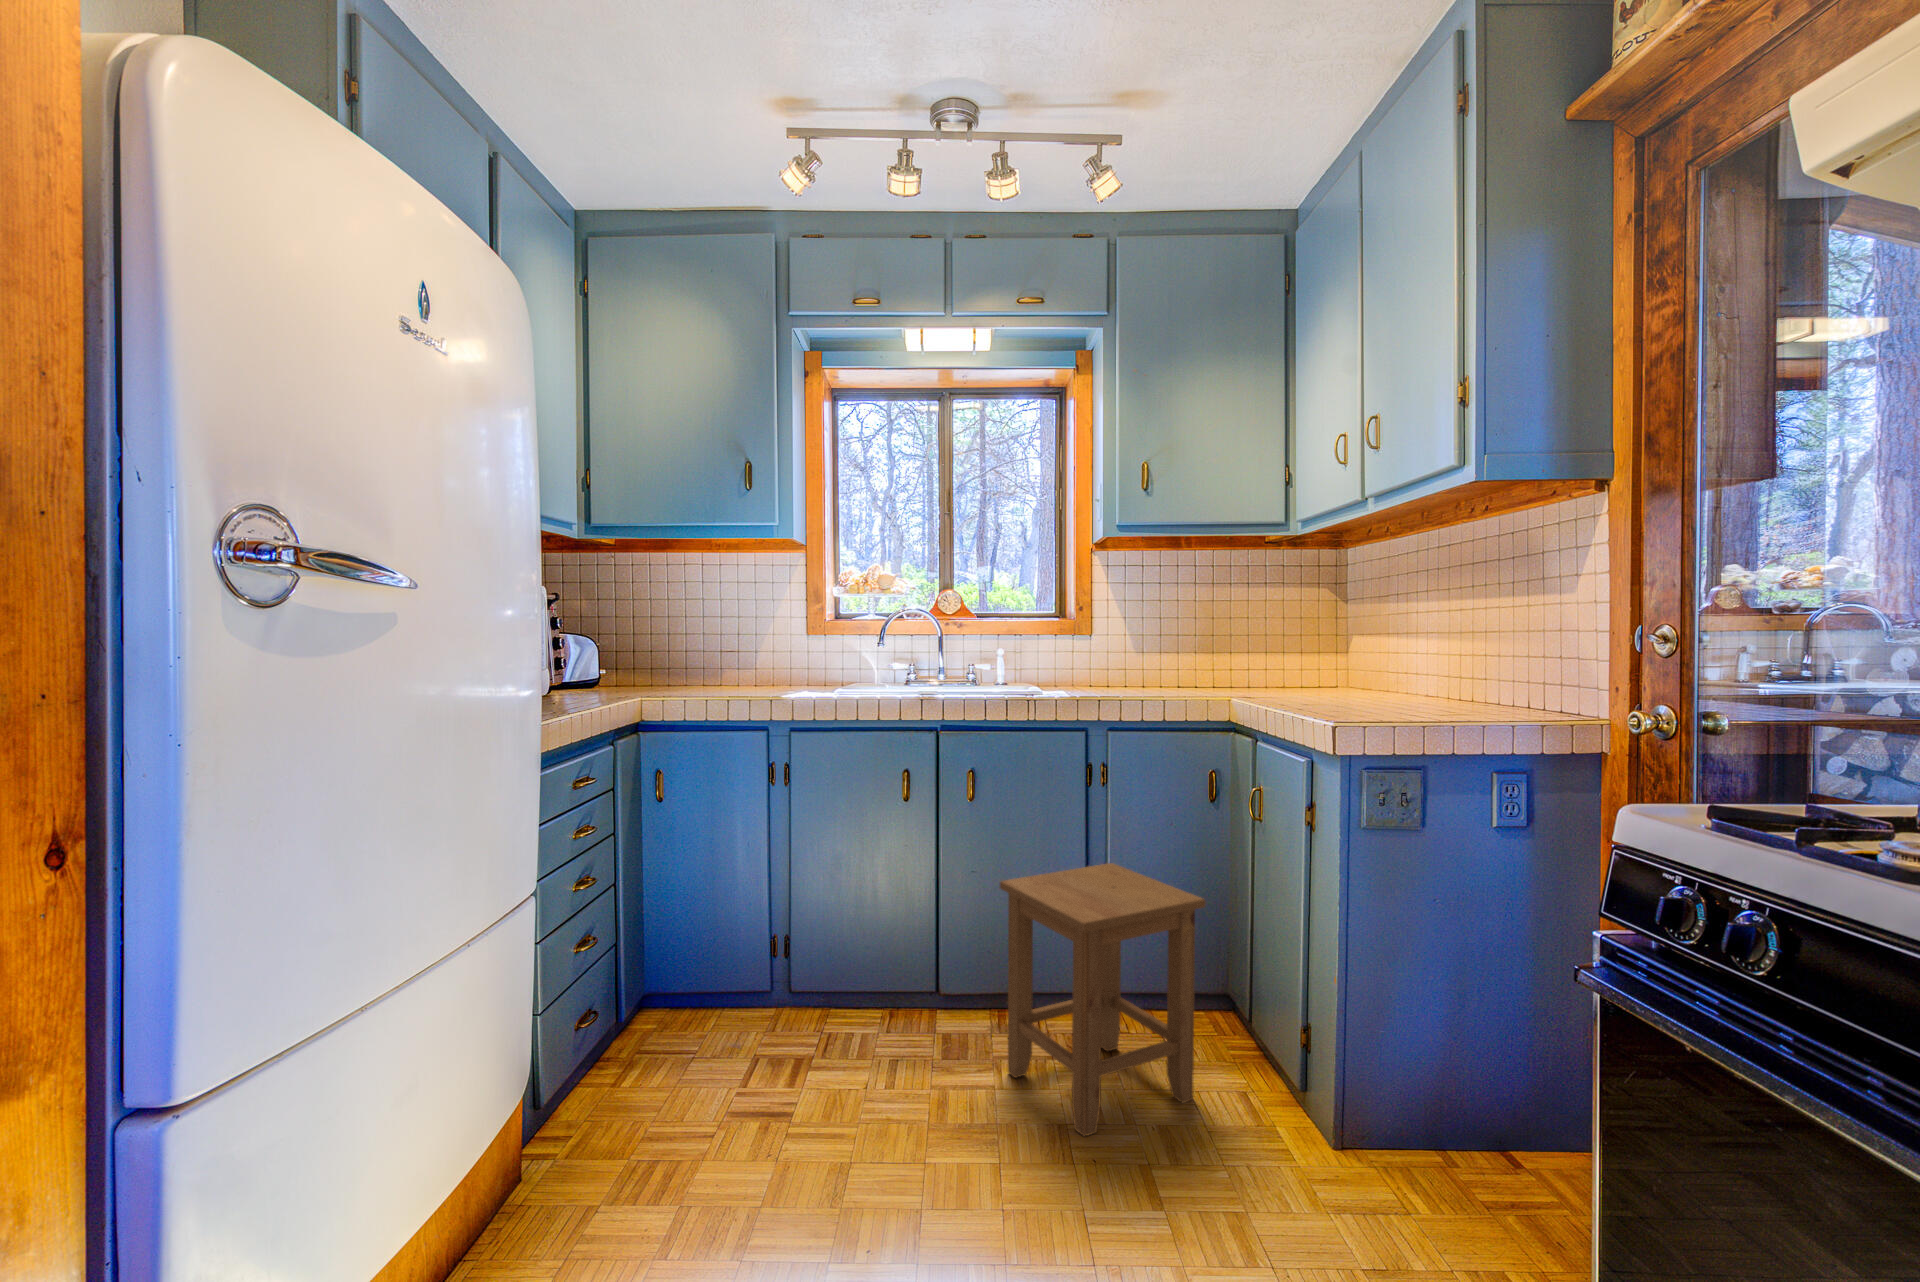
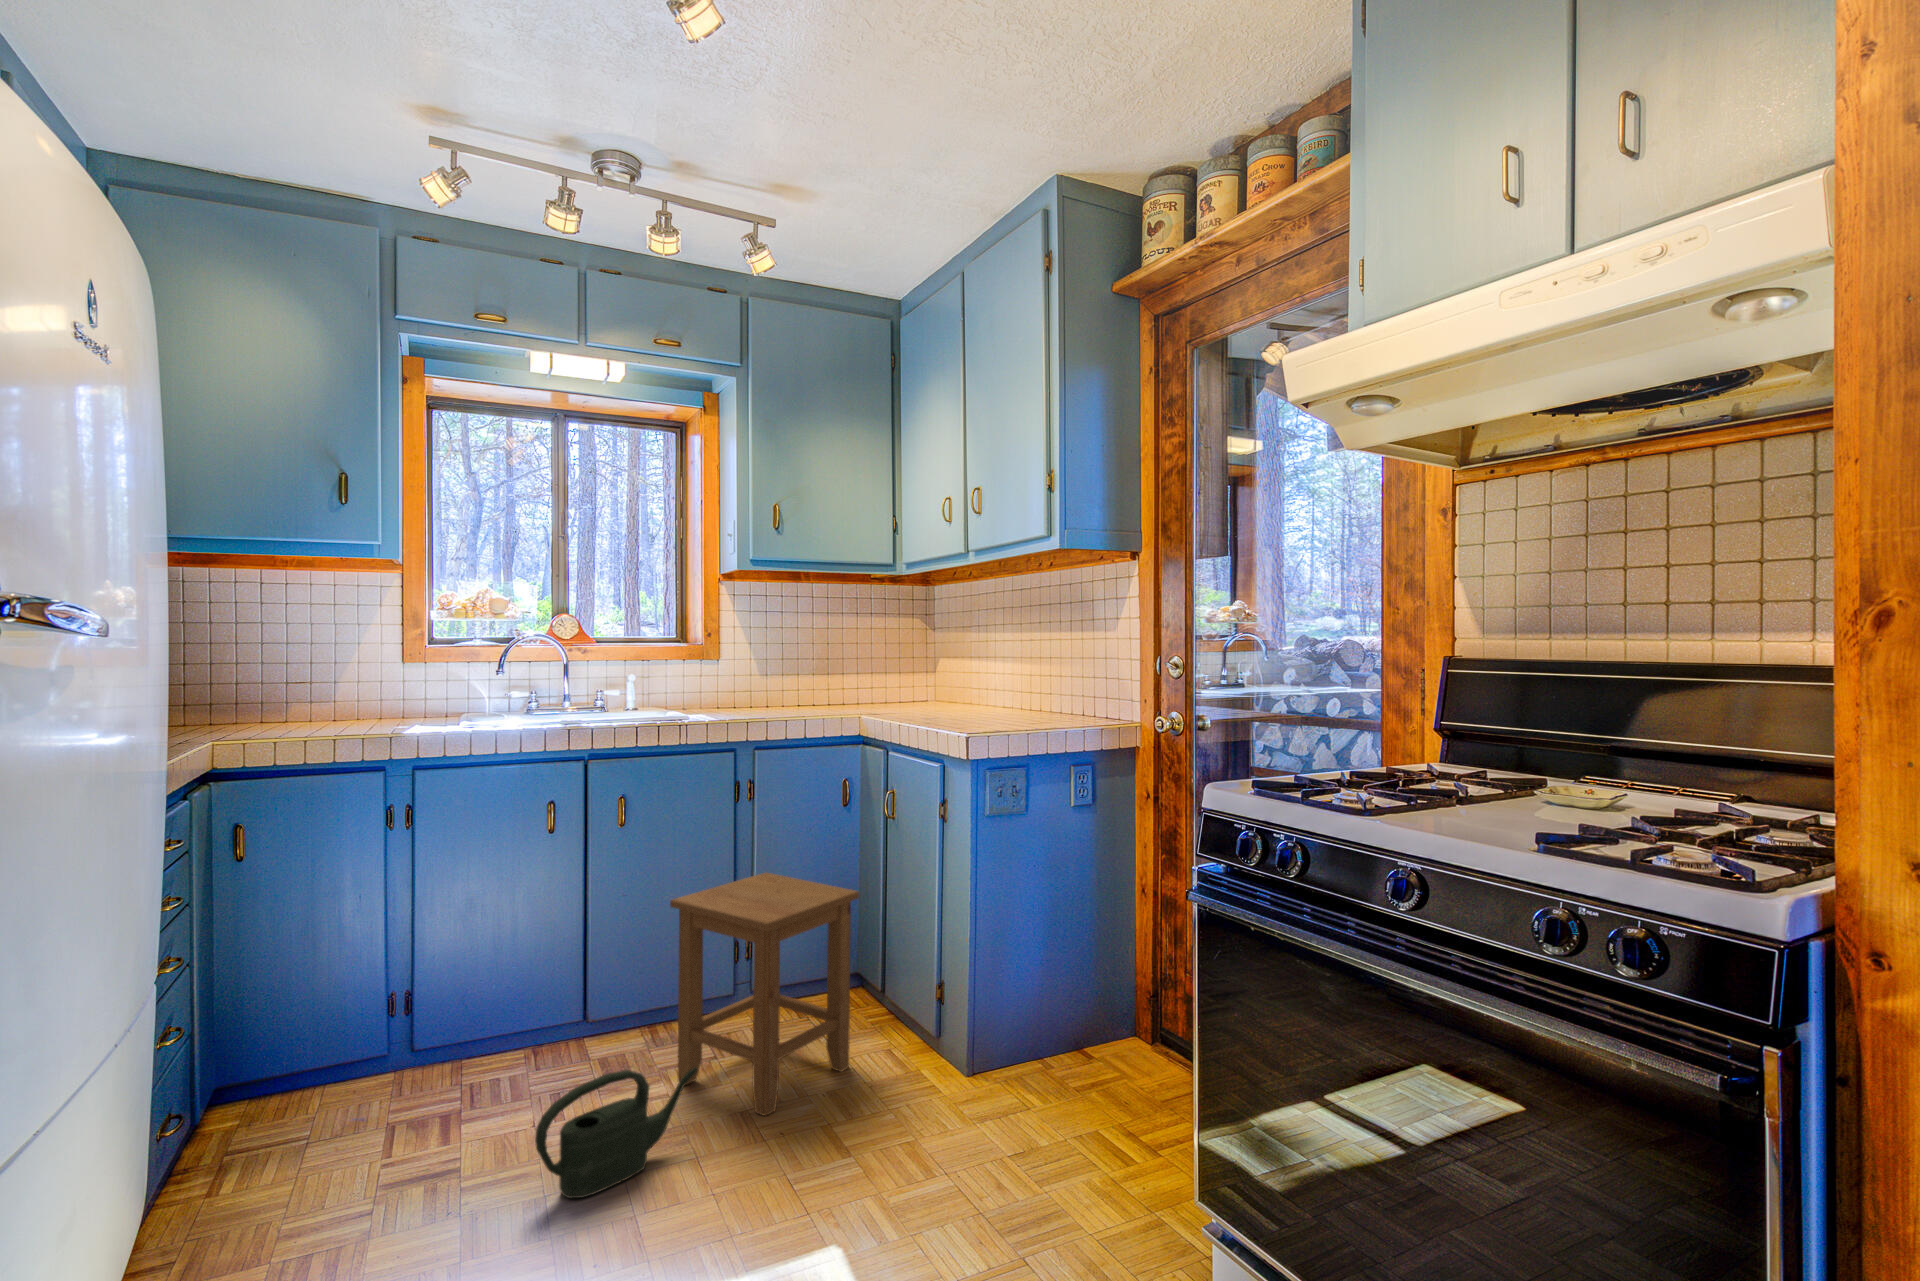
watering can: none [835,1055,1006,1179] -> present [535,1067,697,1198]

